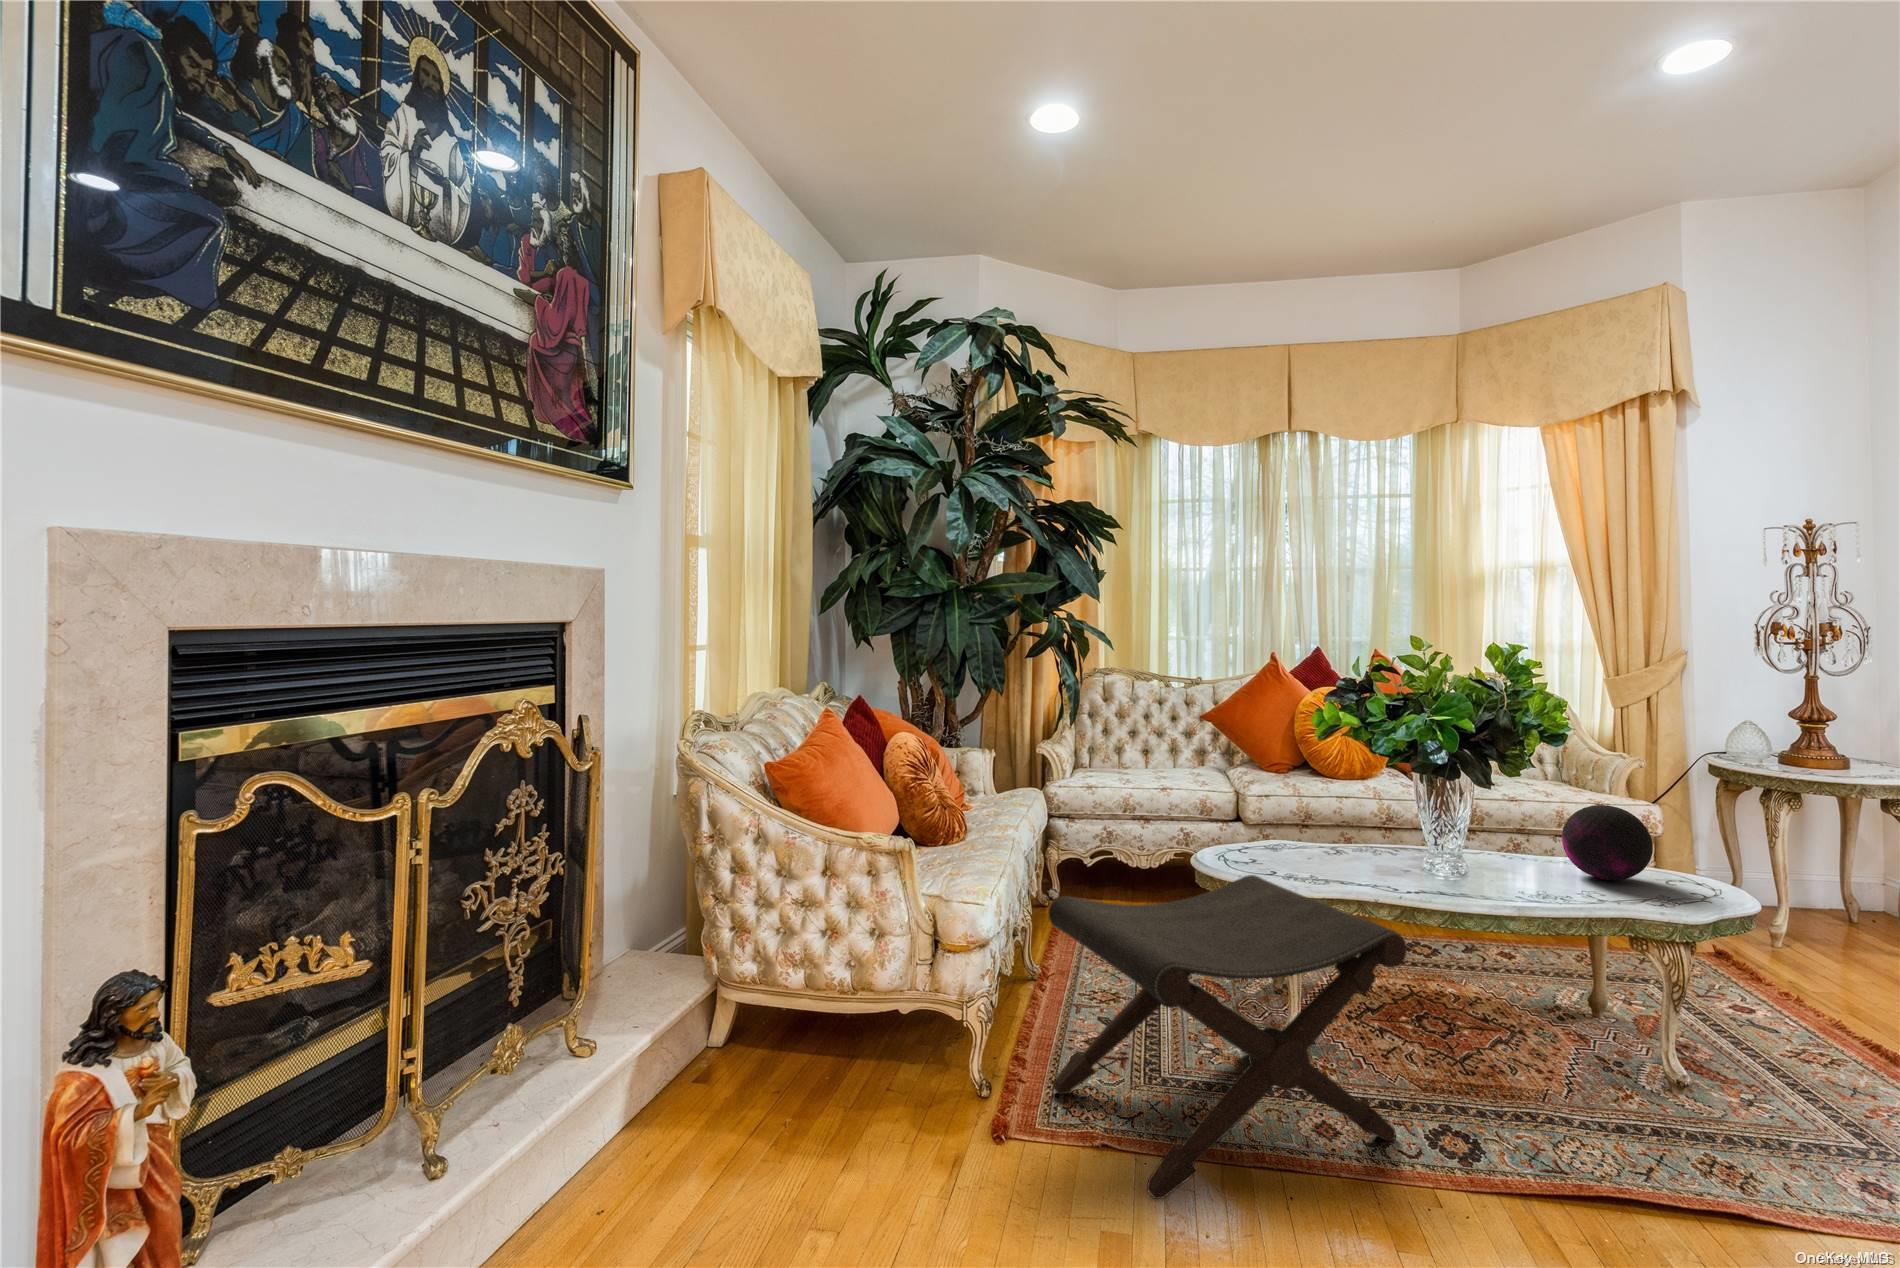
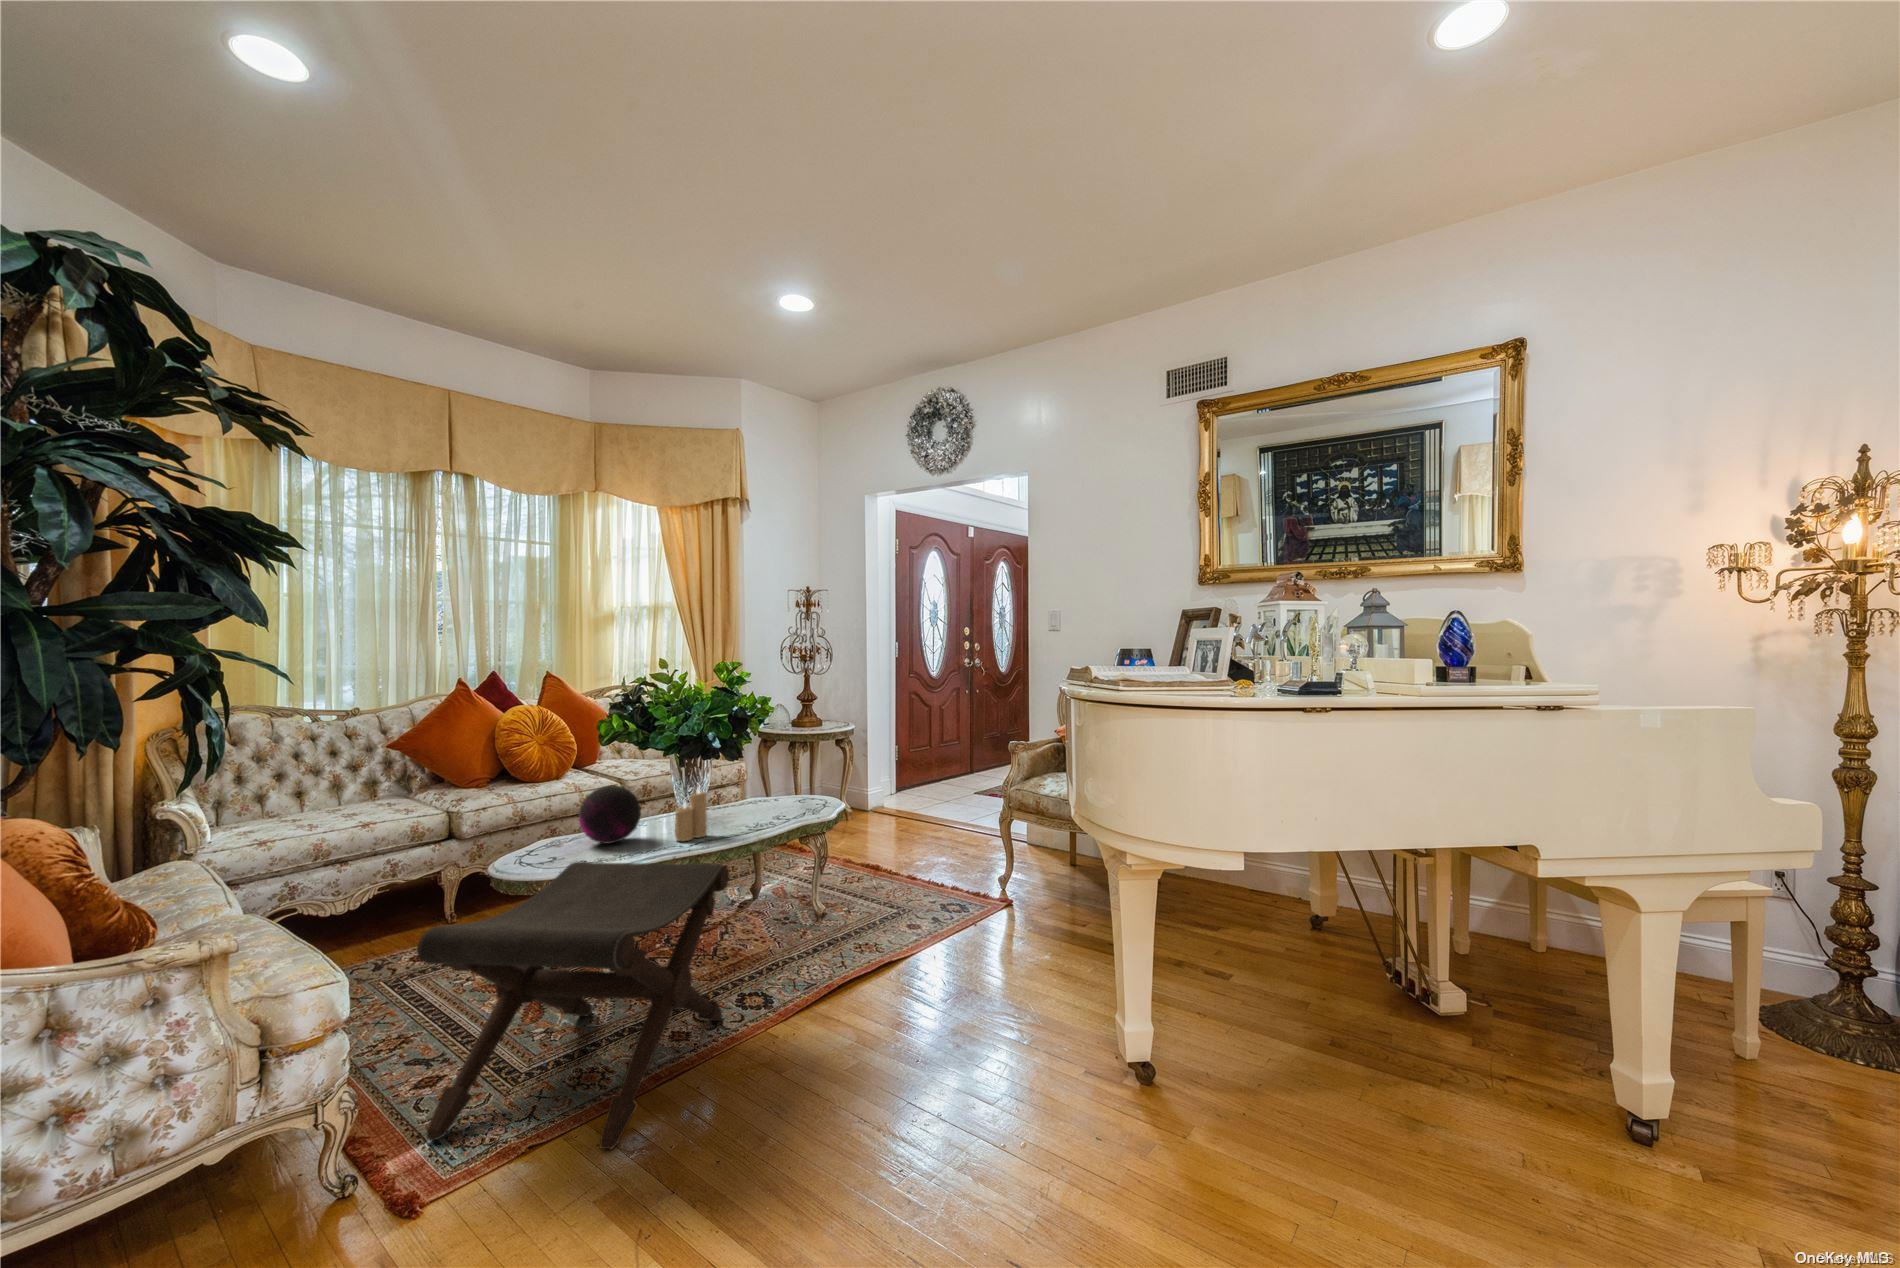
decorative orb: present [1562,805,1653,880] -> present [579,785,641,844]
candle: none [1396,820,1446,891] -> present [675,787,707,841]

